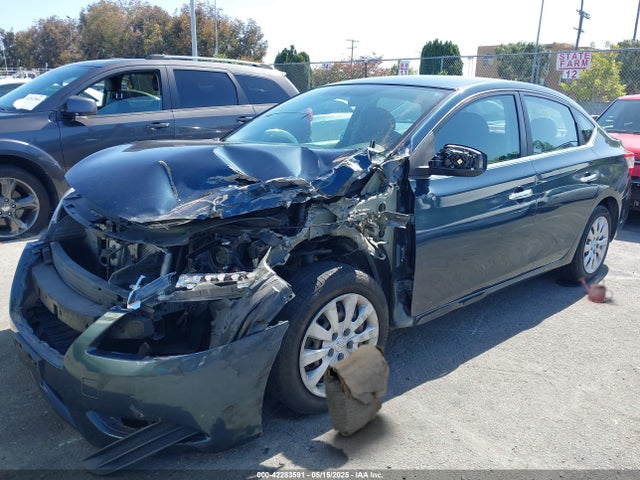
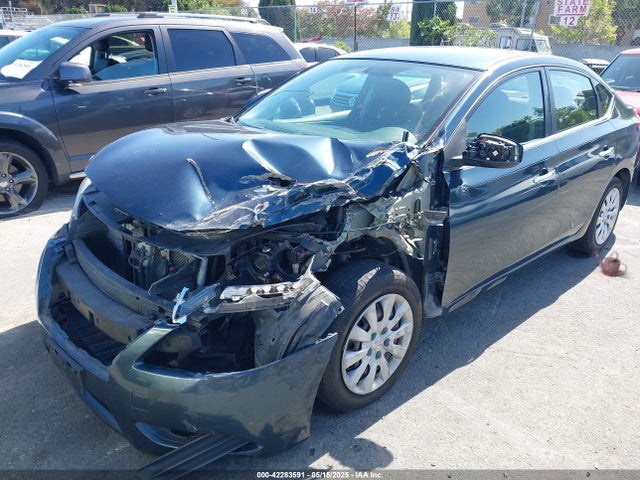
bag: present [323,344,389,436] -> none [365,342,427,434]

